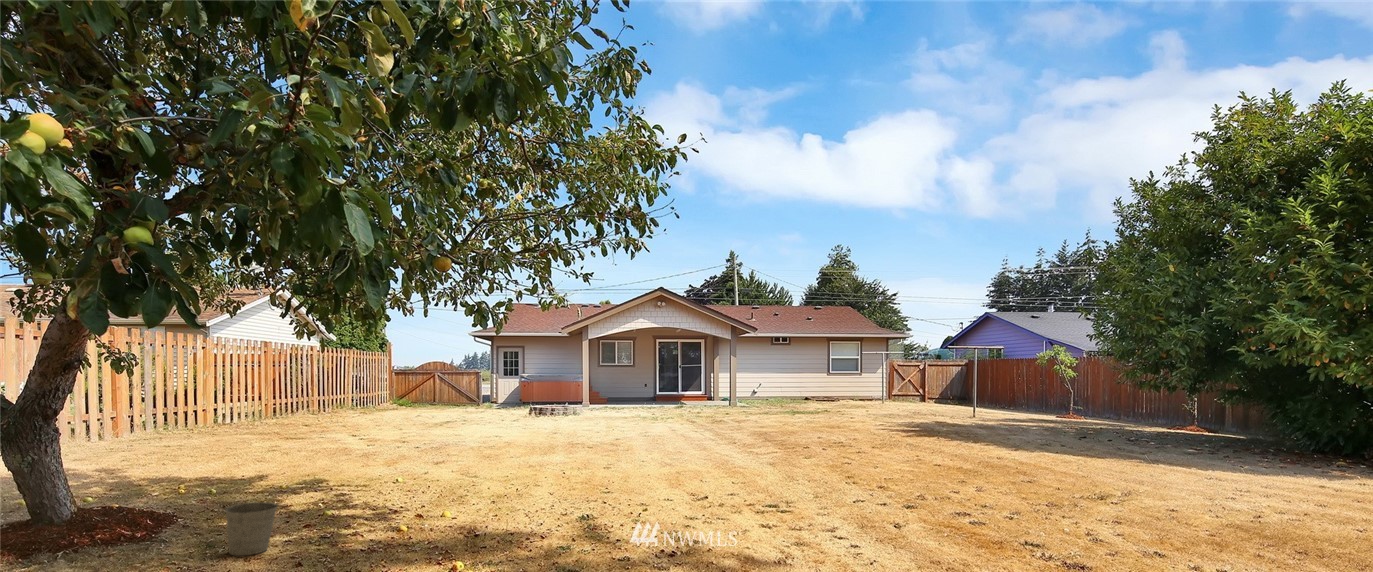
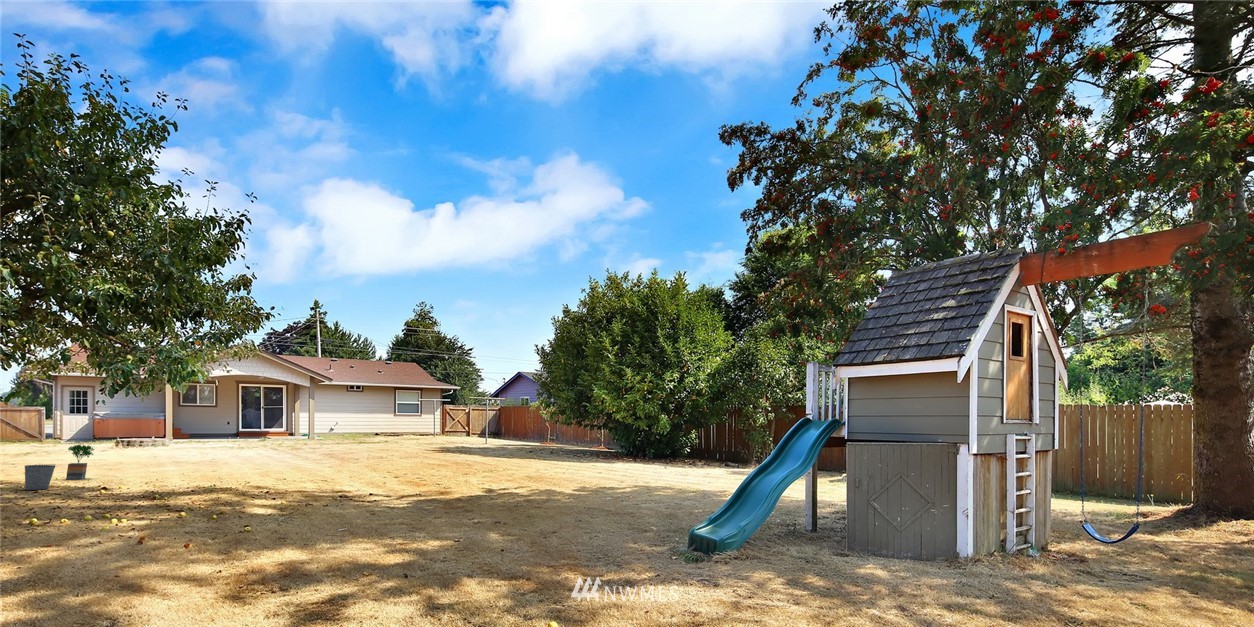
potted tree: none [348,450,390,511] -> present [66,445,94,479]

